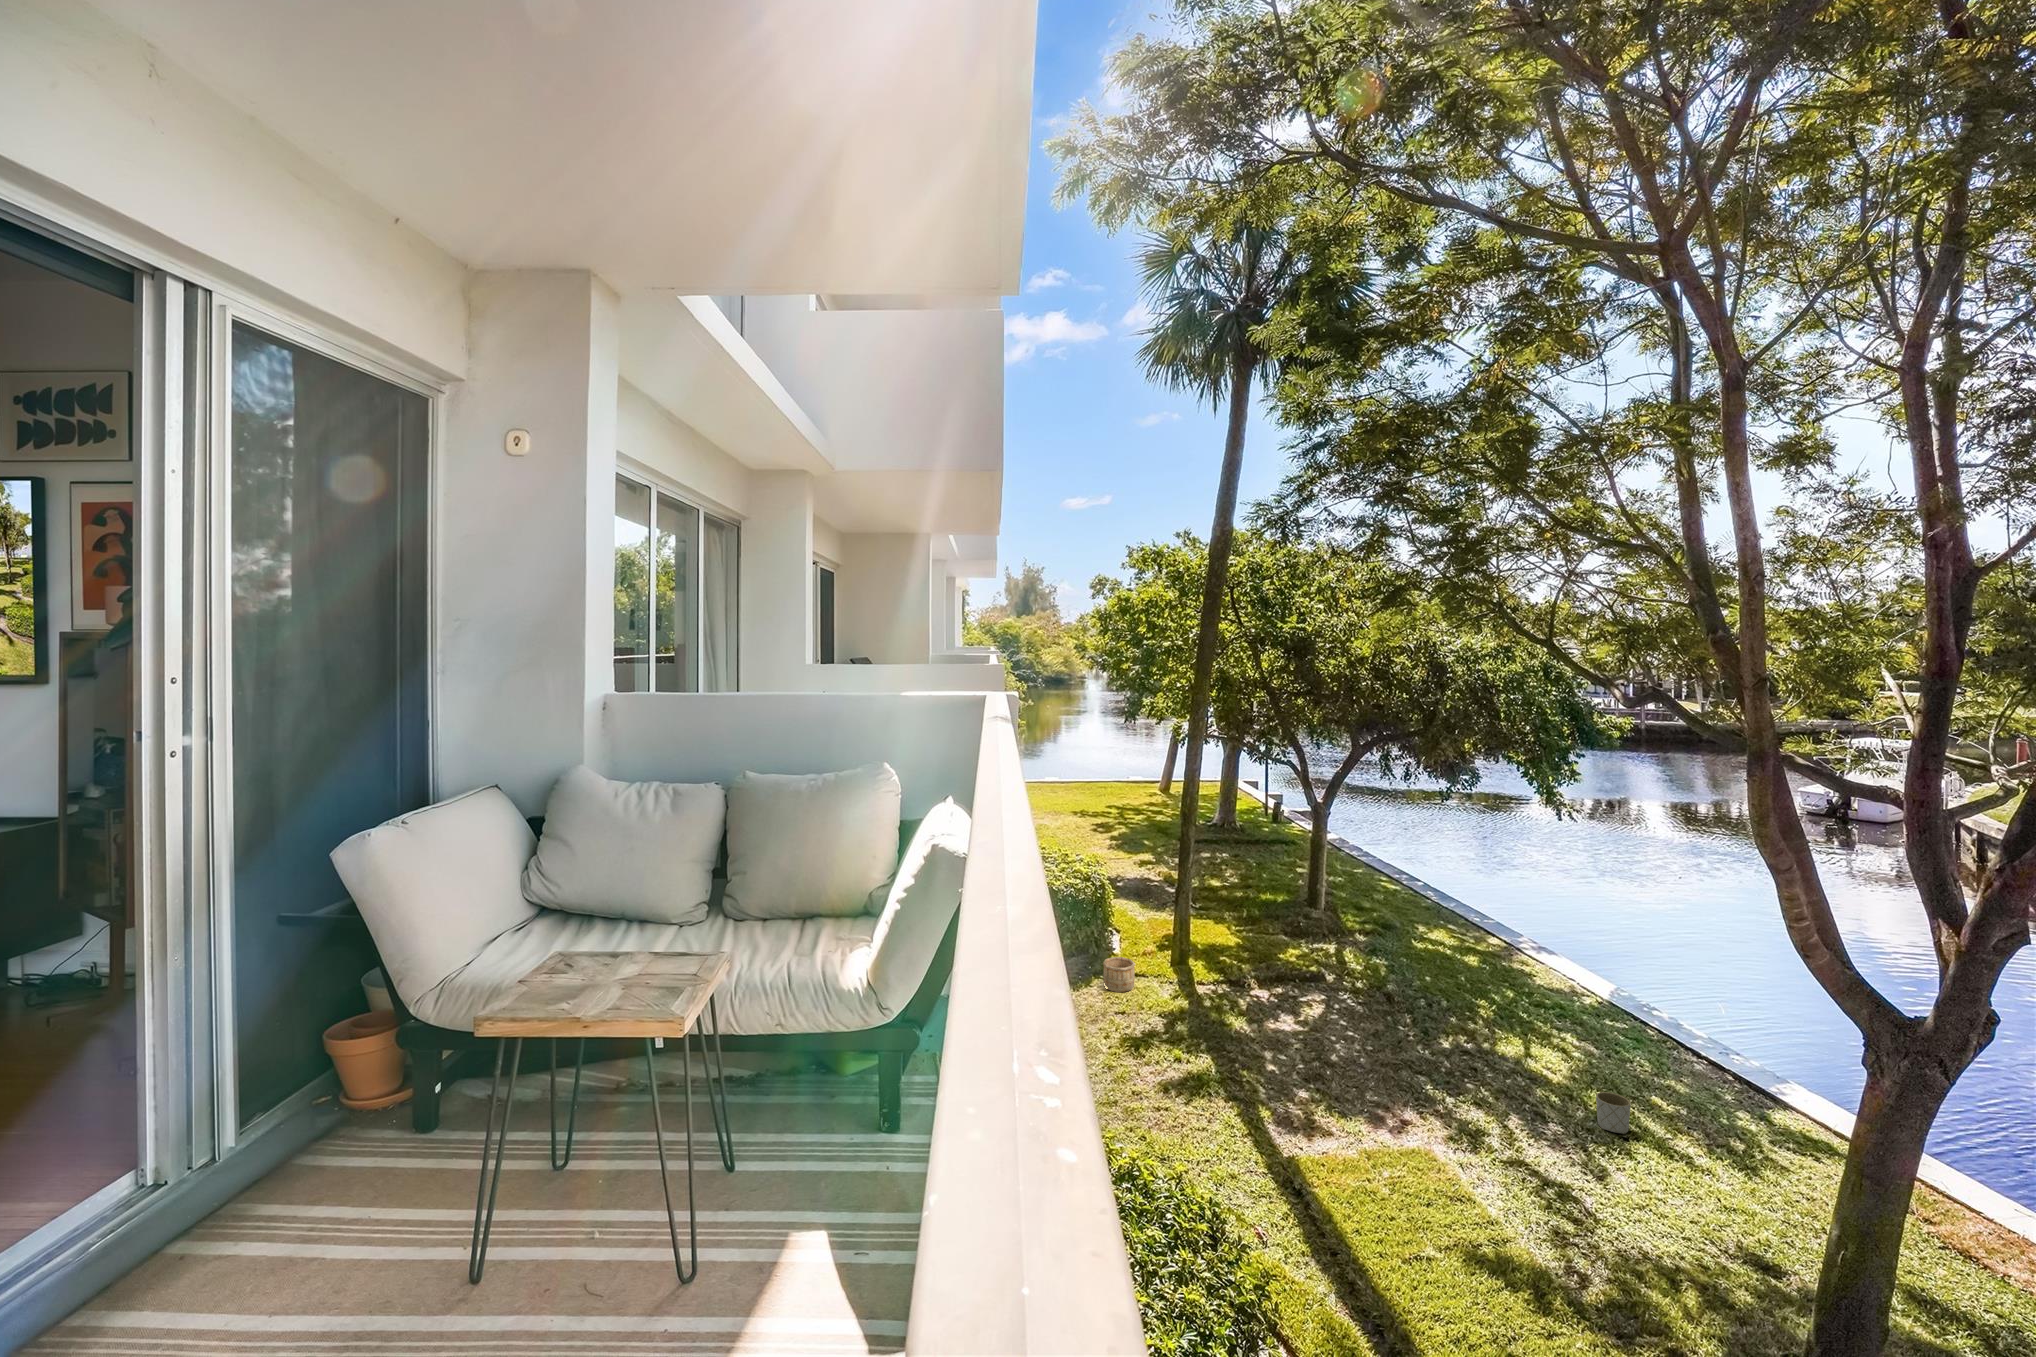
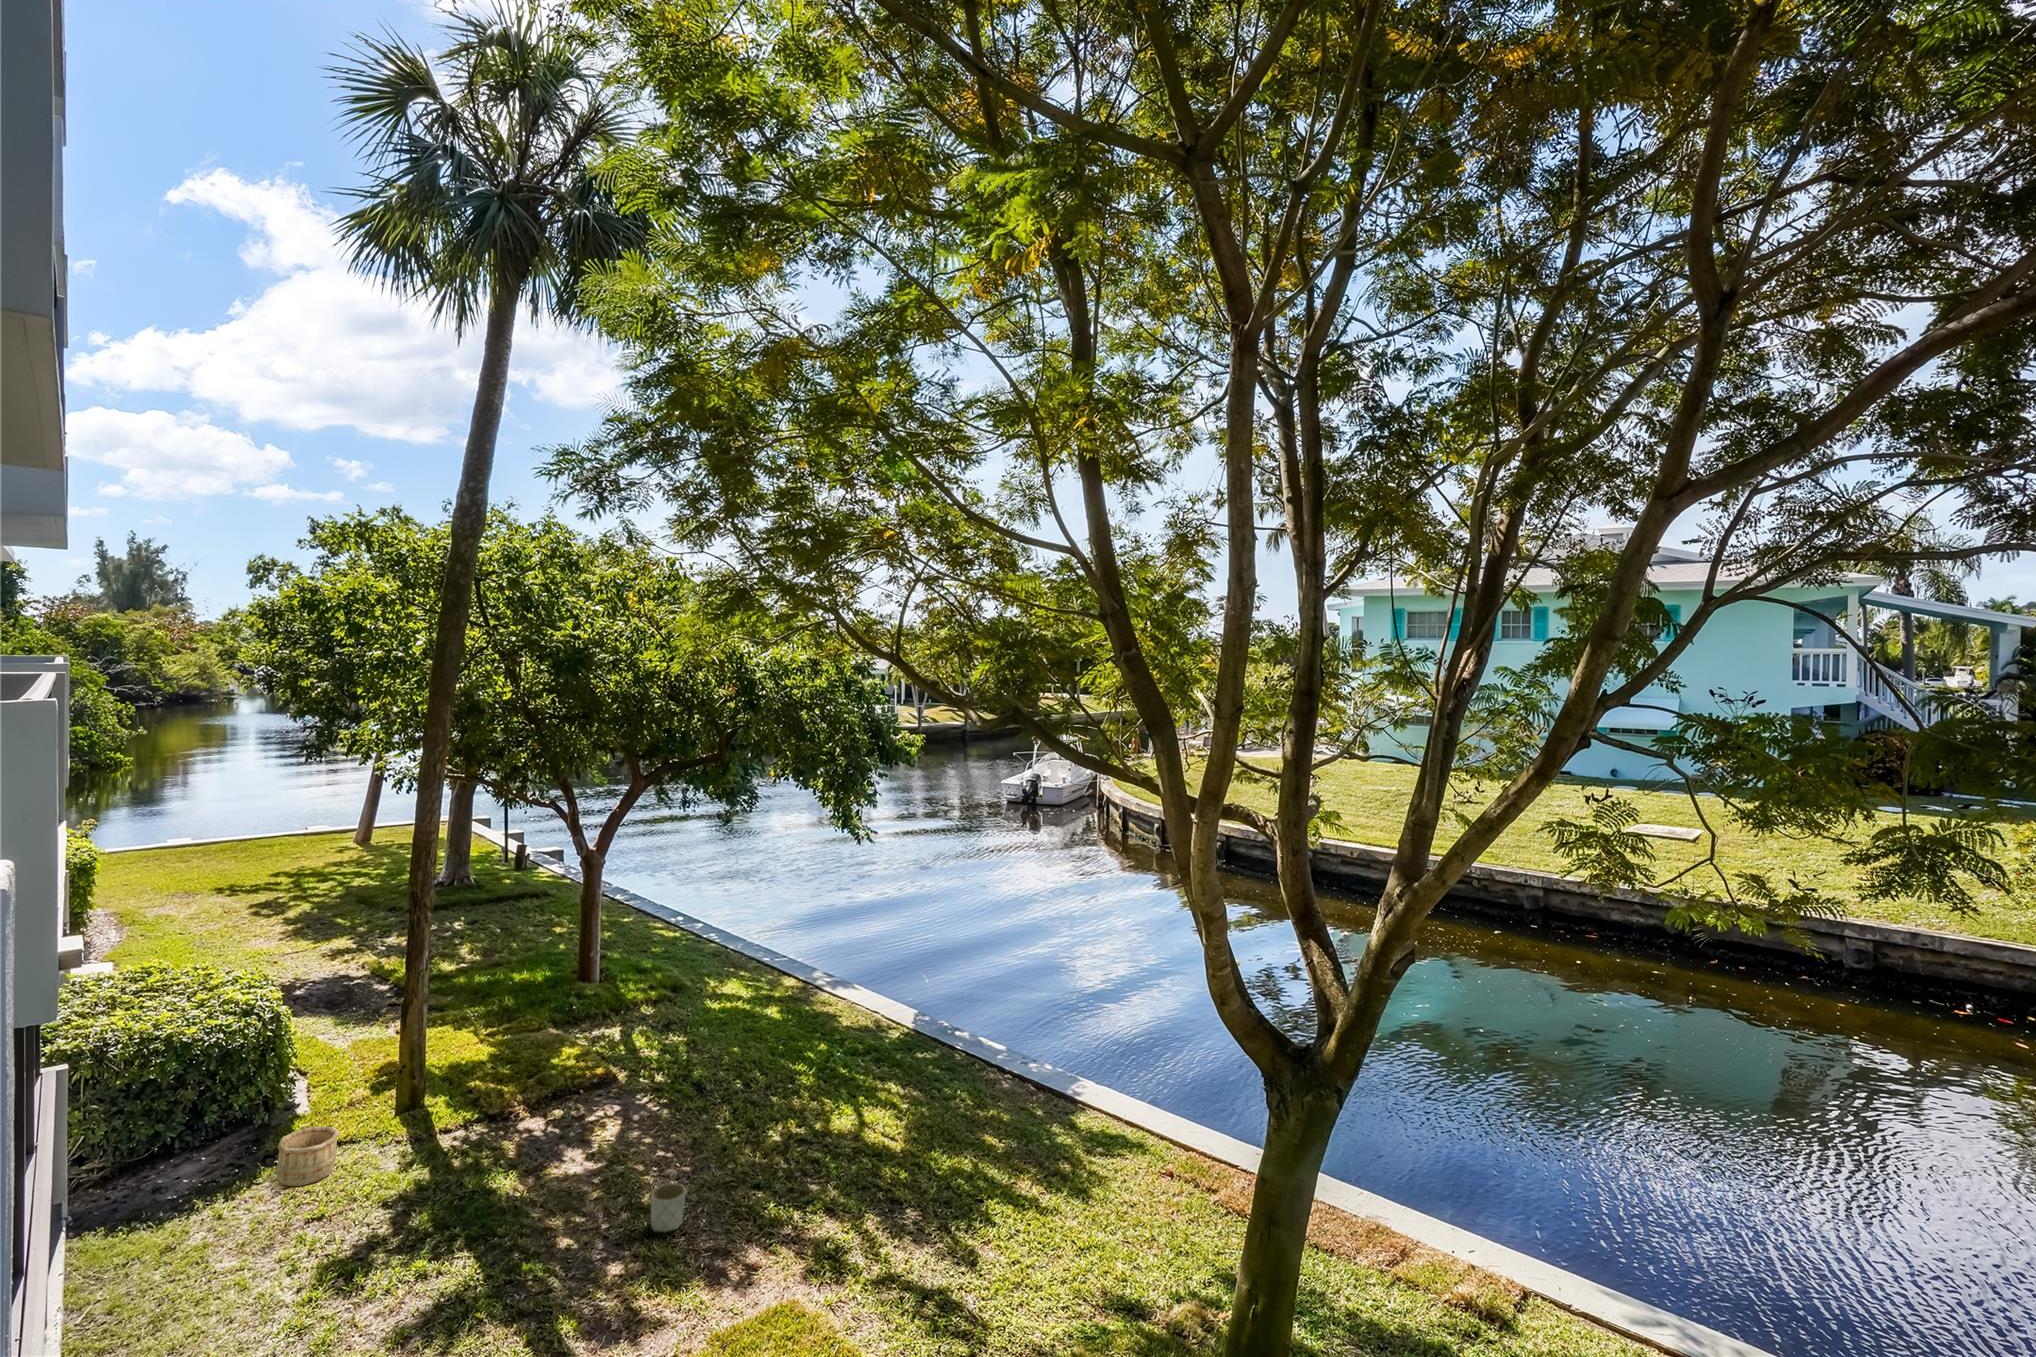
planter: present [1596,1092,1630,1134] -> present [651,1183,686,1232]

